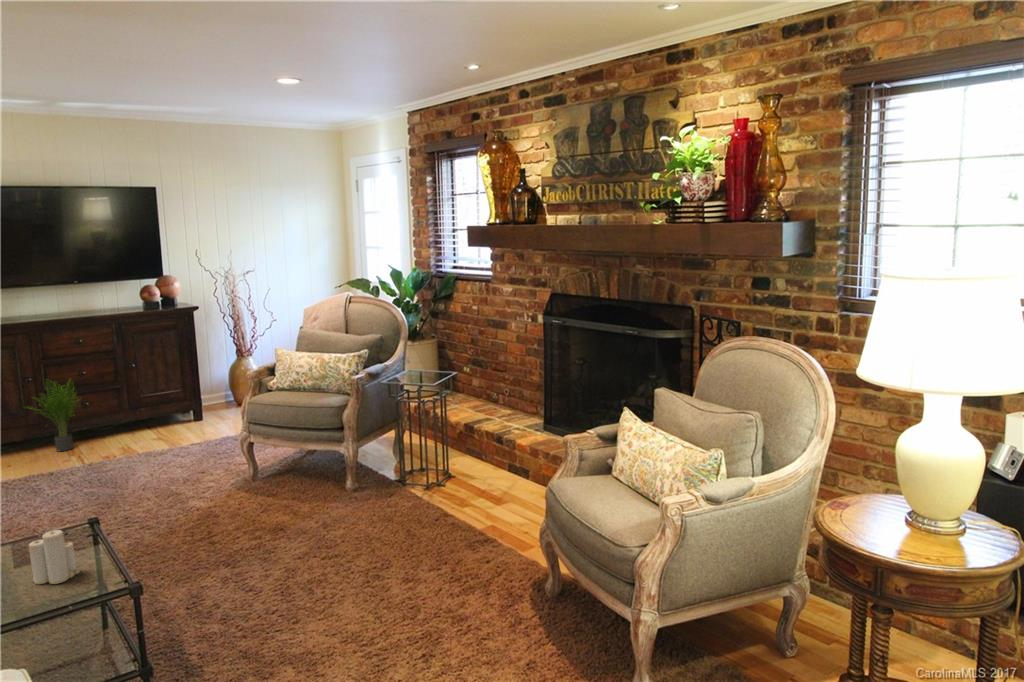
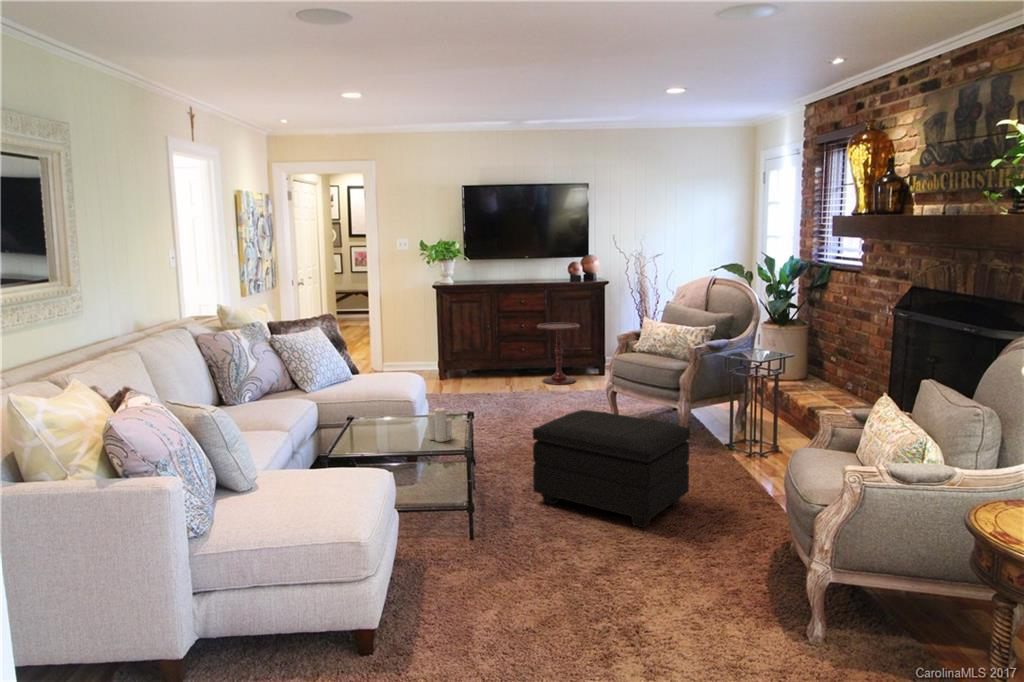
side table: none [114,362,176,442] -> present [537,322,580,385]
potted plant: present [31,386,75,451] -> none [475,325,516,382]
footstool: none [207,477,408,619] -> present [533,410,690,528]

